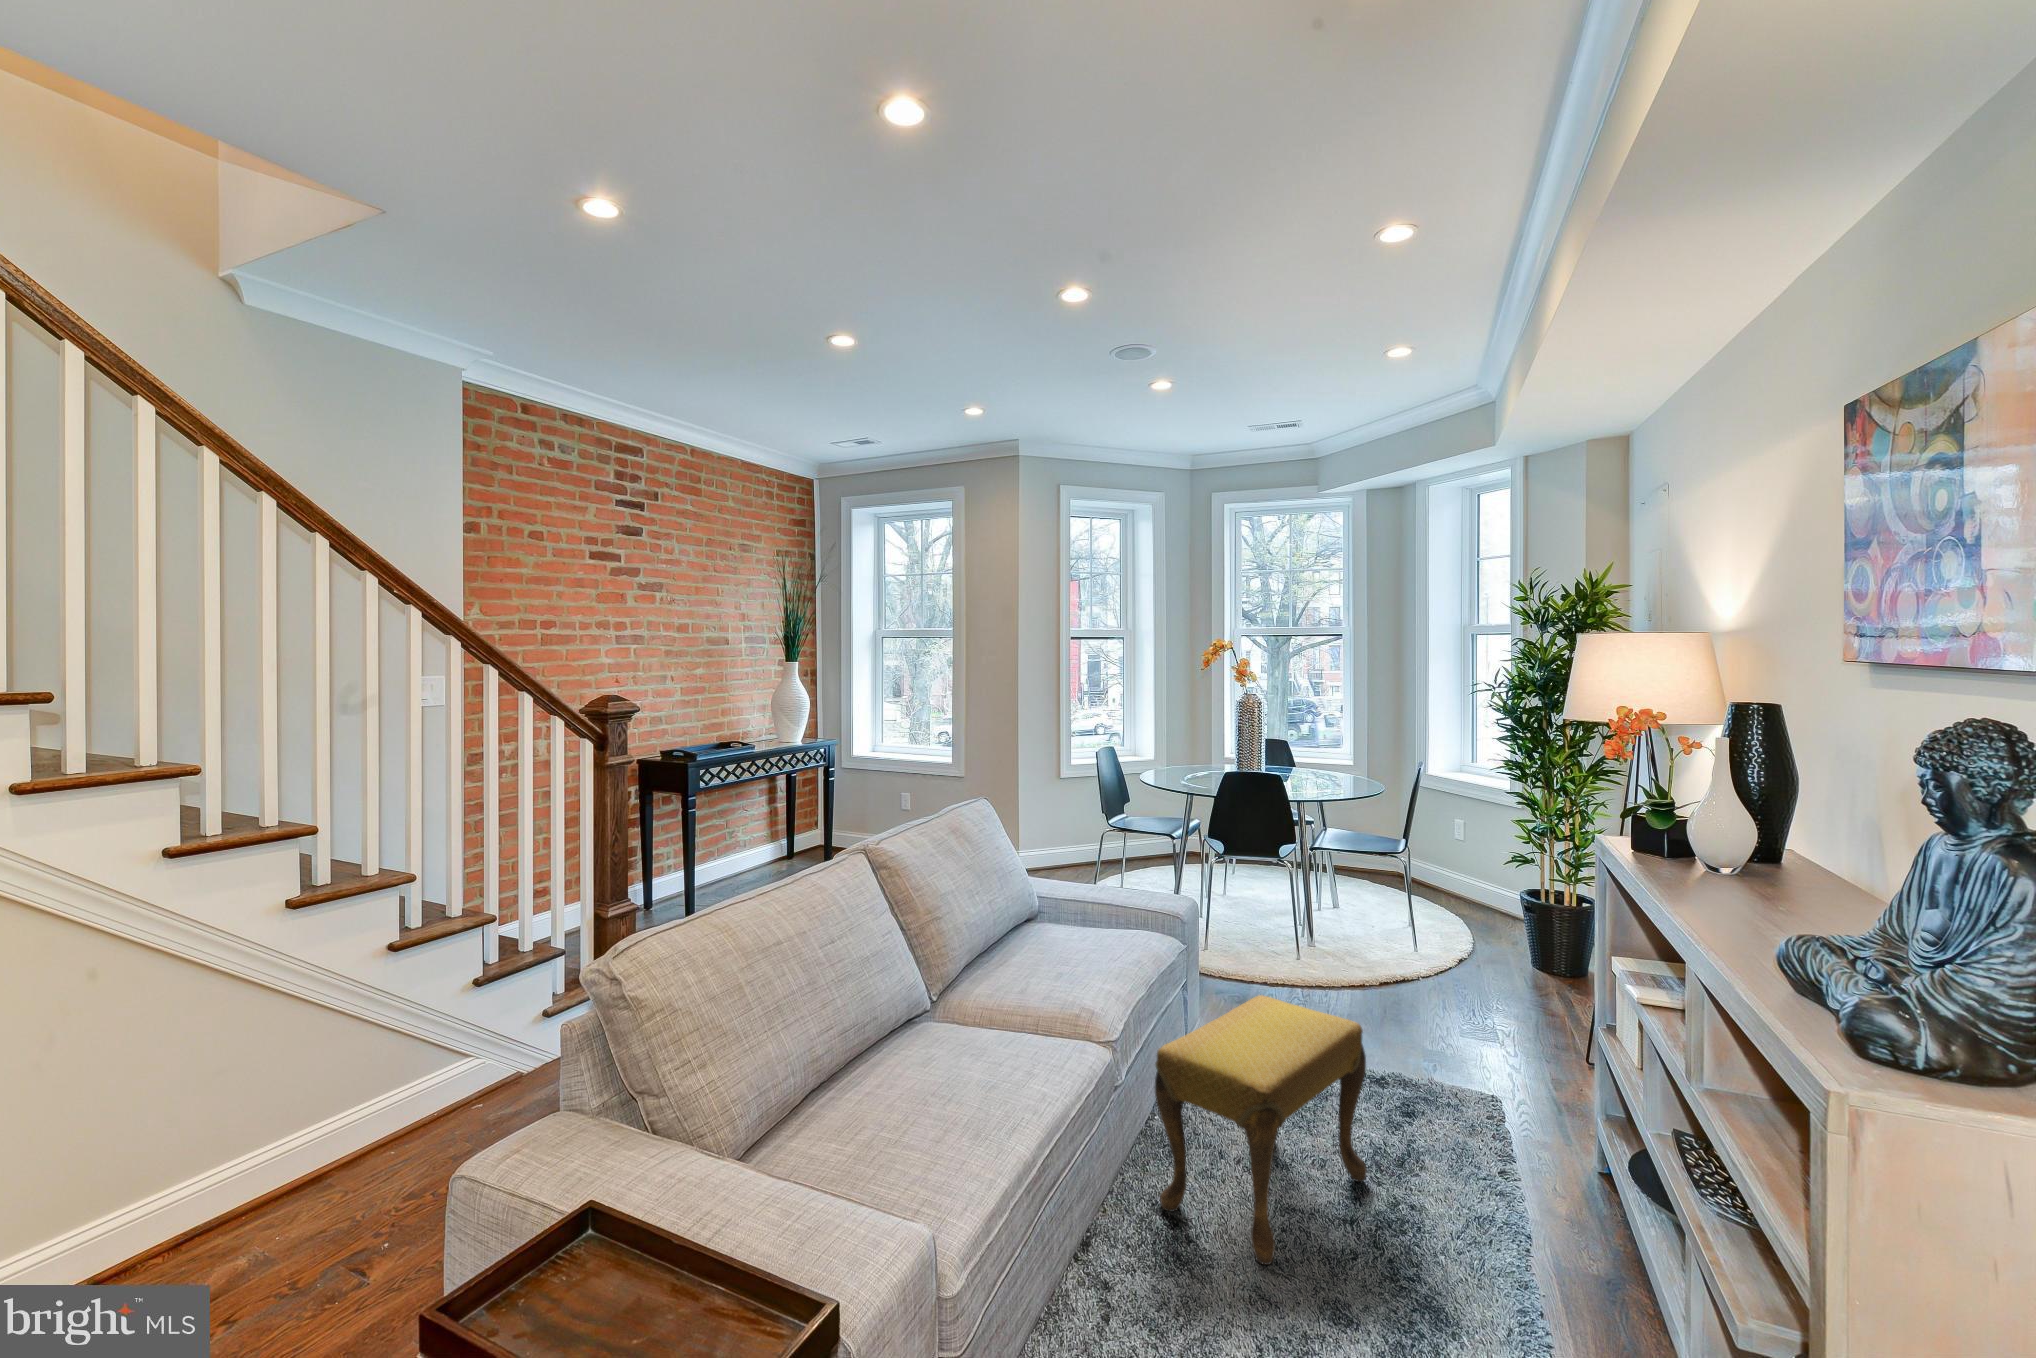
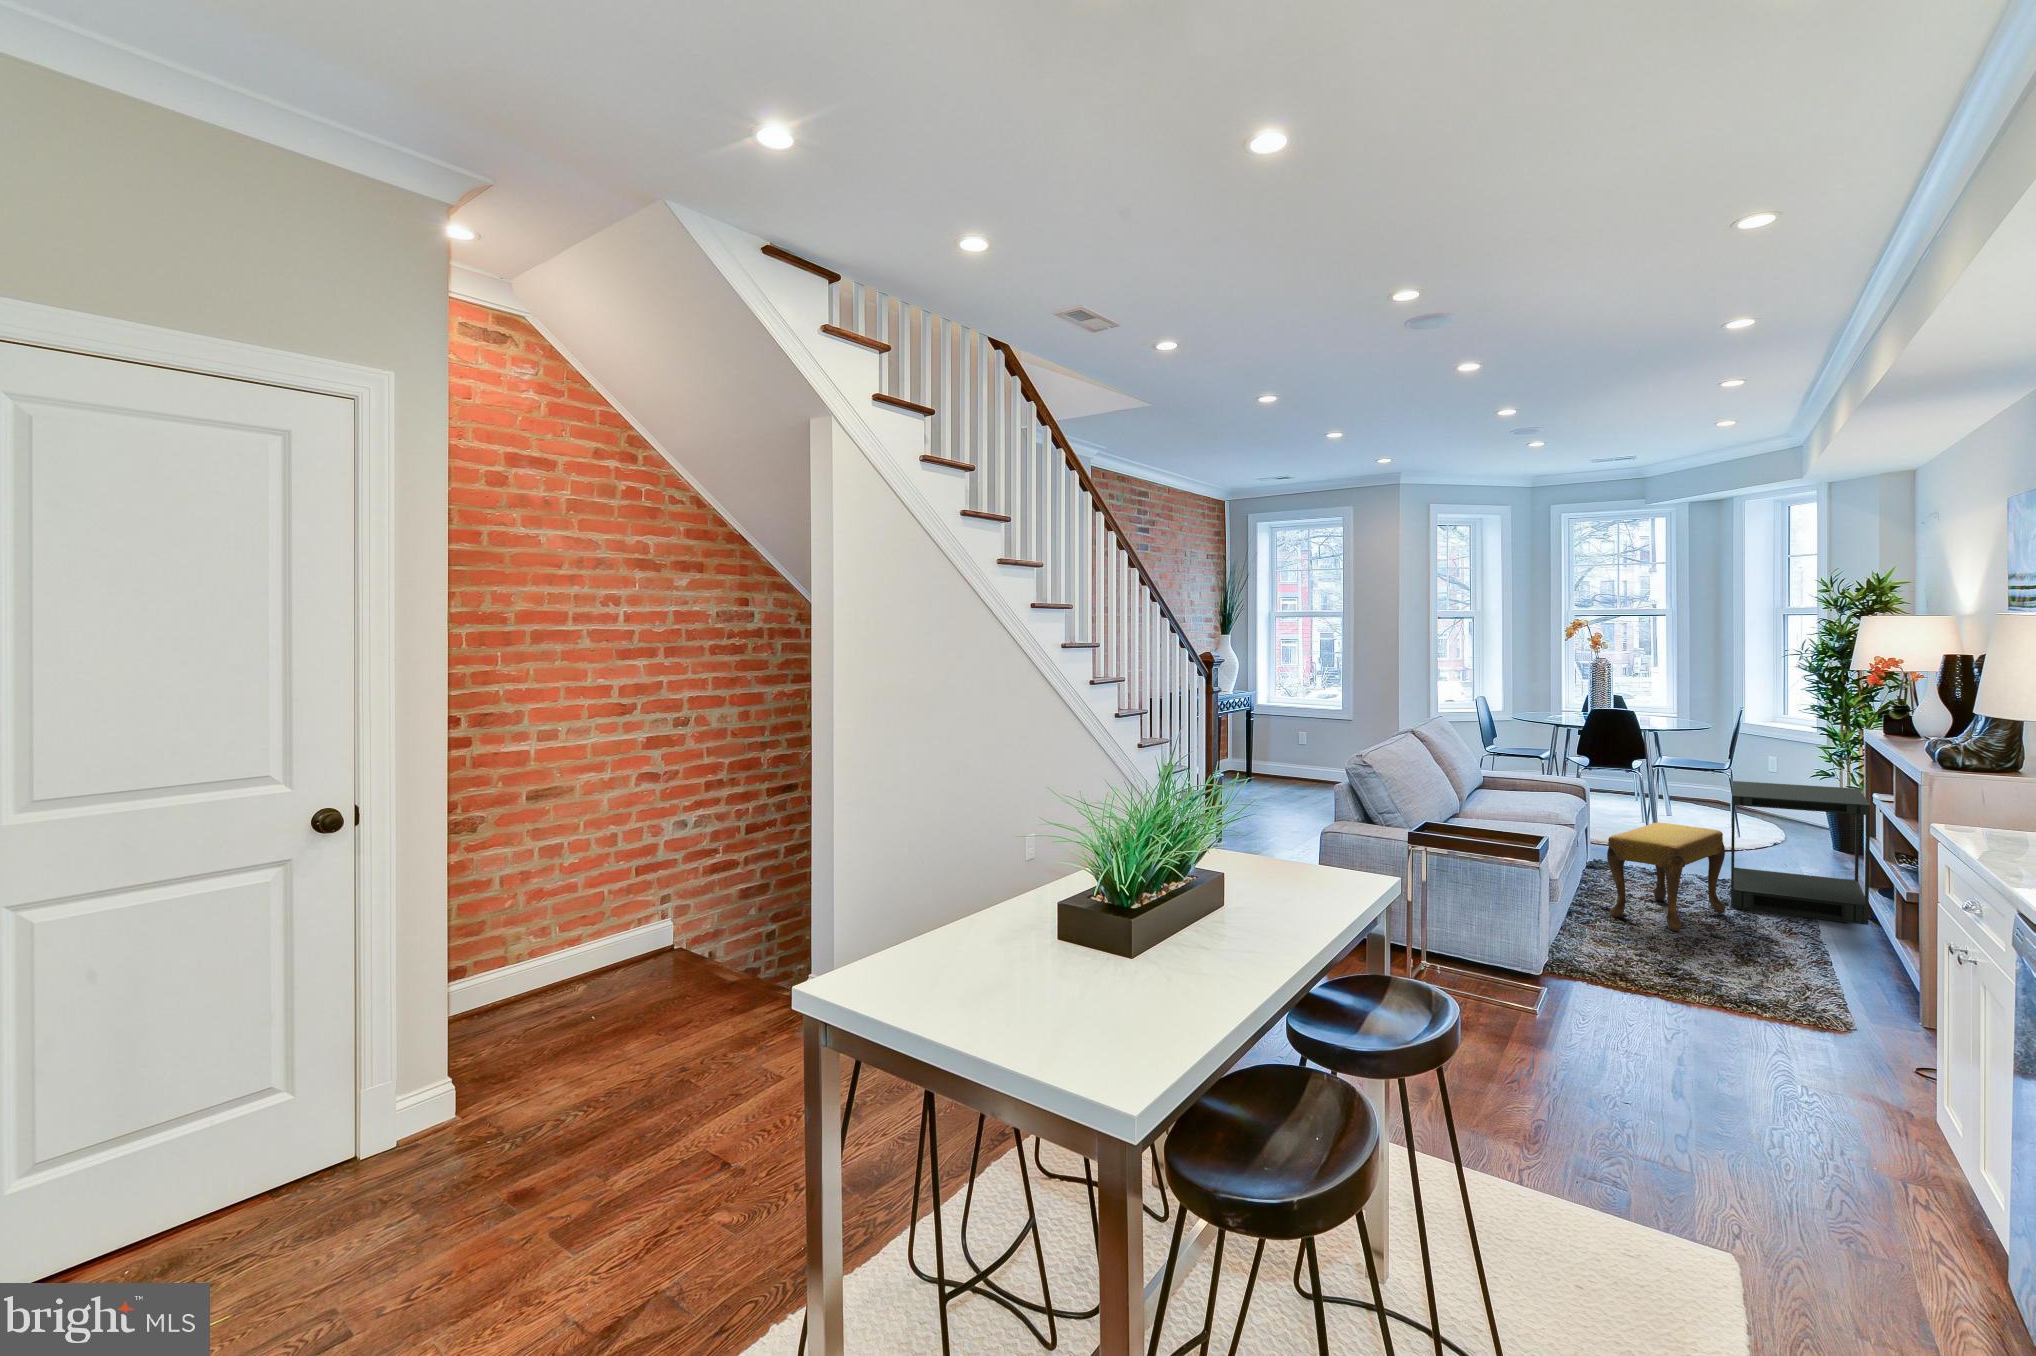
side table: none [1380,900,1607,1204] -> present [1731,781,1870,925]

